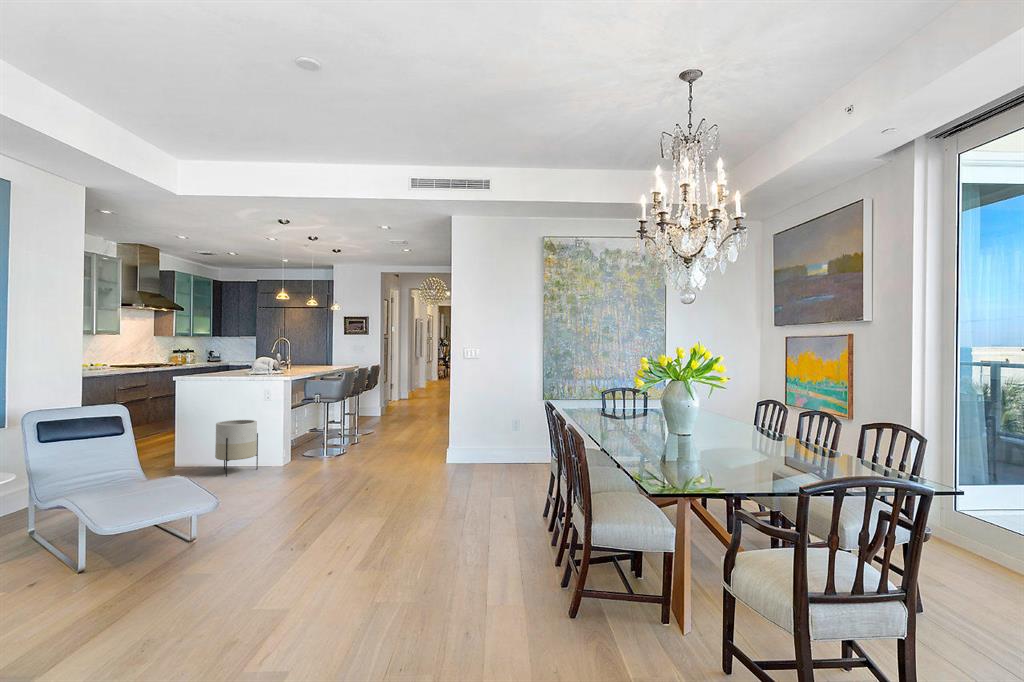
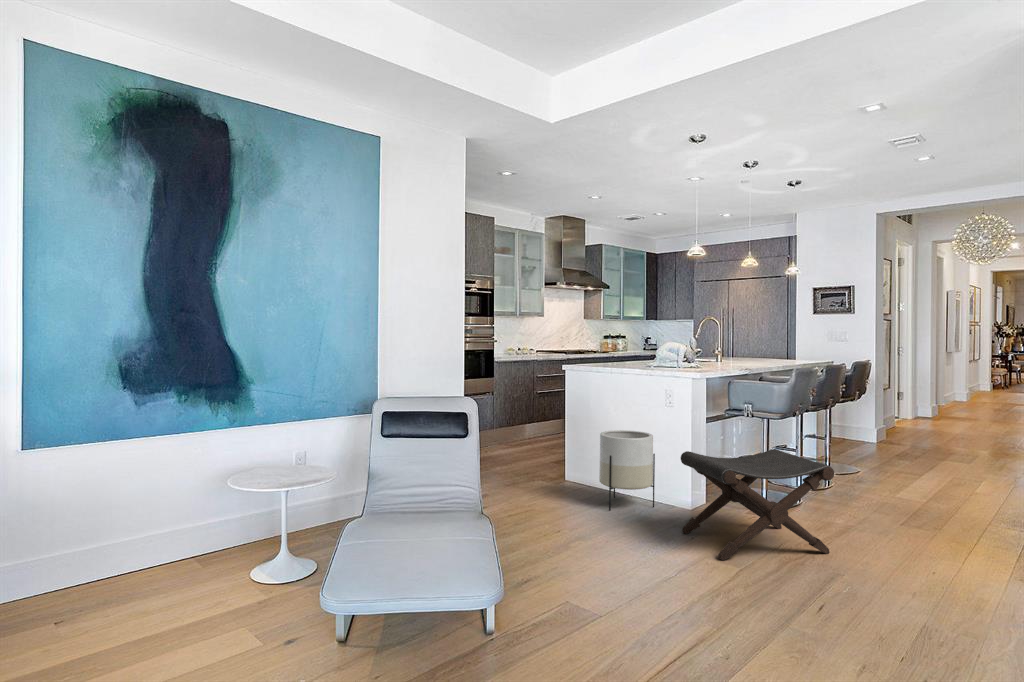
footstool: none [282,420,371,486] -> present [681,449,834,560]

